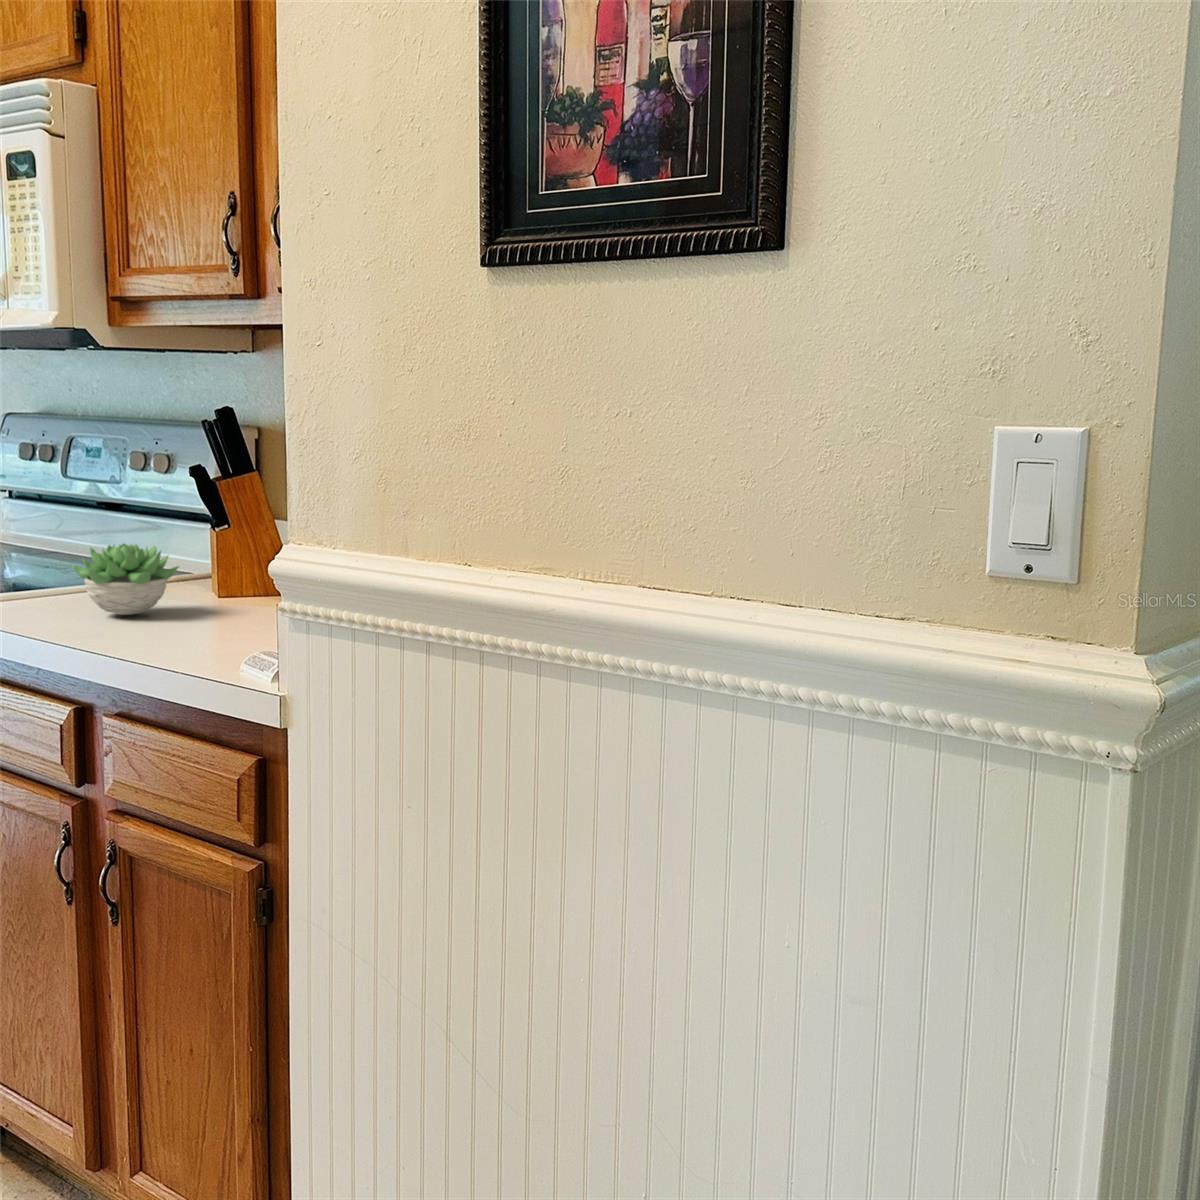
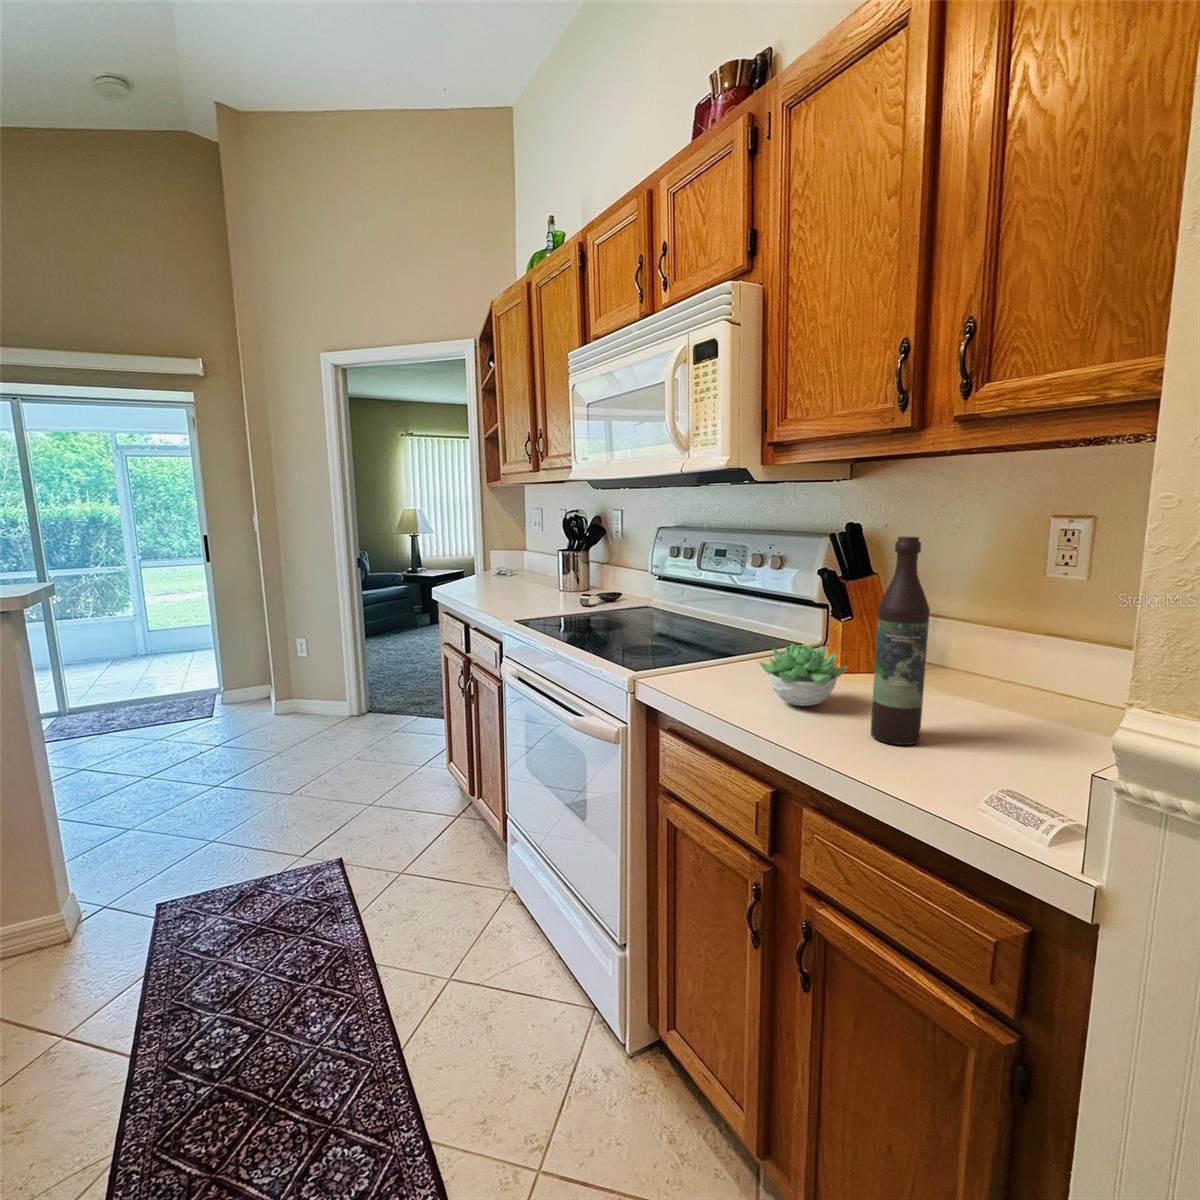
wine bottle: none [179,410,233,635] -> present [871,537,930,745]

